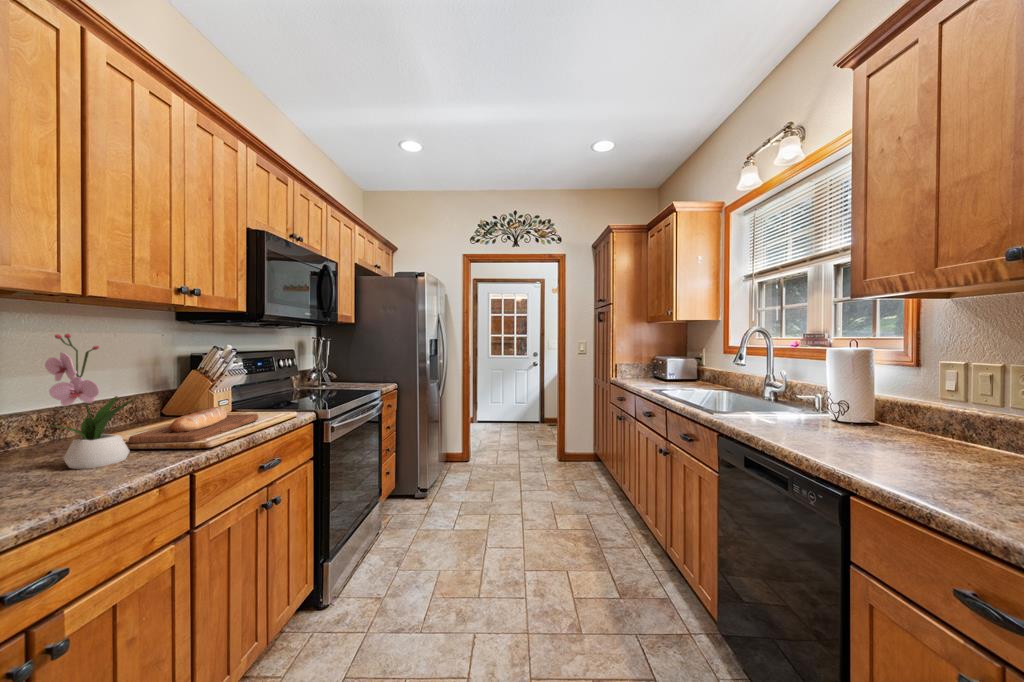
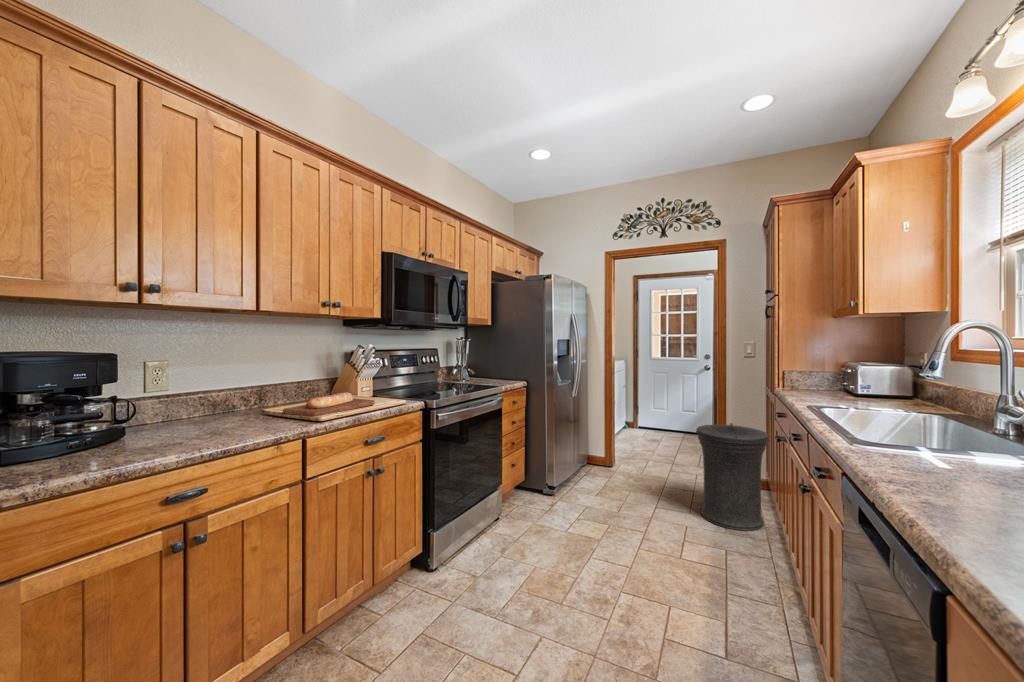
flower arrangement: present [45,334,136,469] -> none [222,336,271,433]
trash can: none [553,410,608,497] -> present [696,423,769,531]

